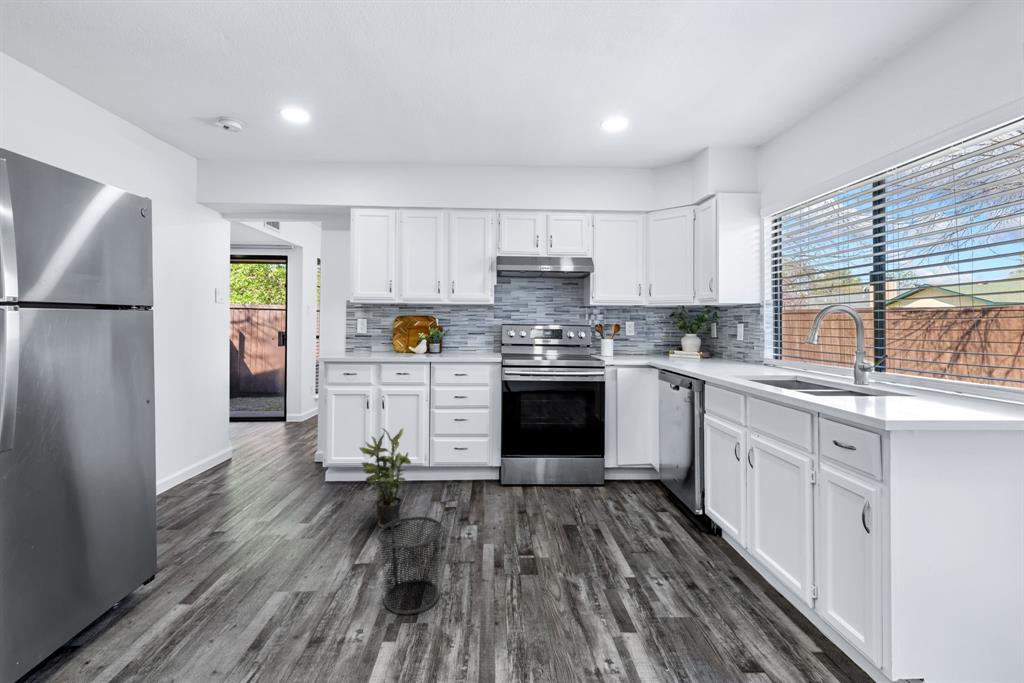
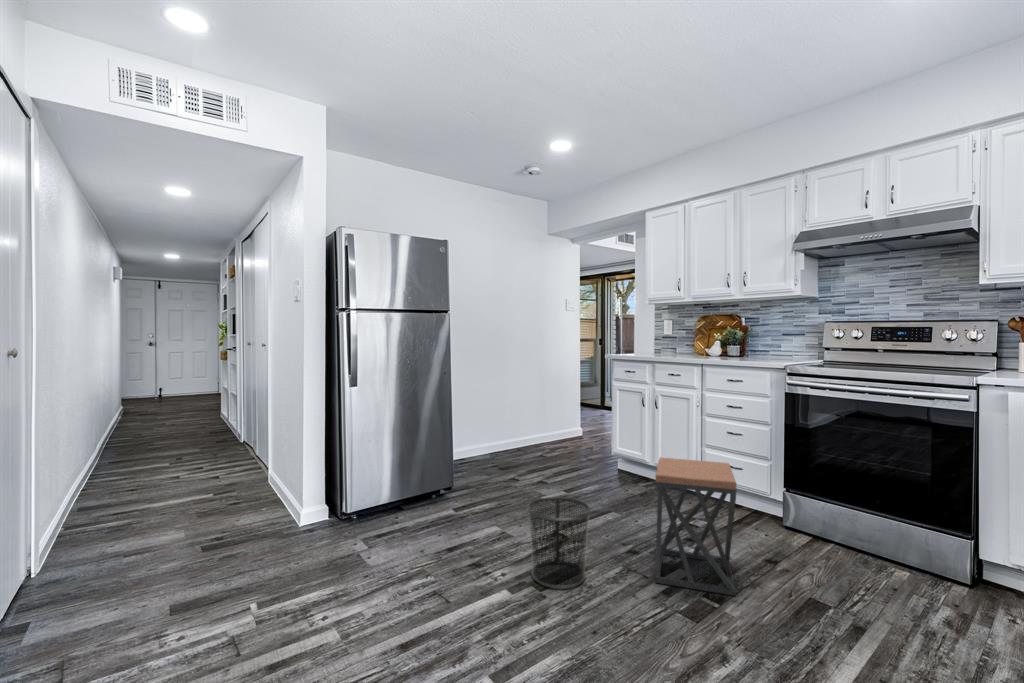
potted plant: present [359,429,411,528] -> none [586,420,641,522]
stool: none [454,445,535,562] -> present [655,457,736,596]

